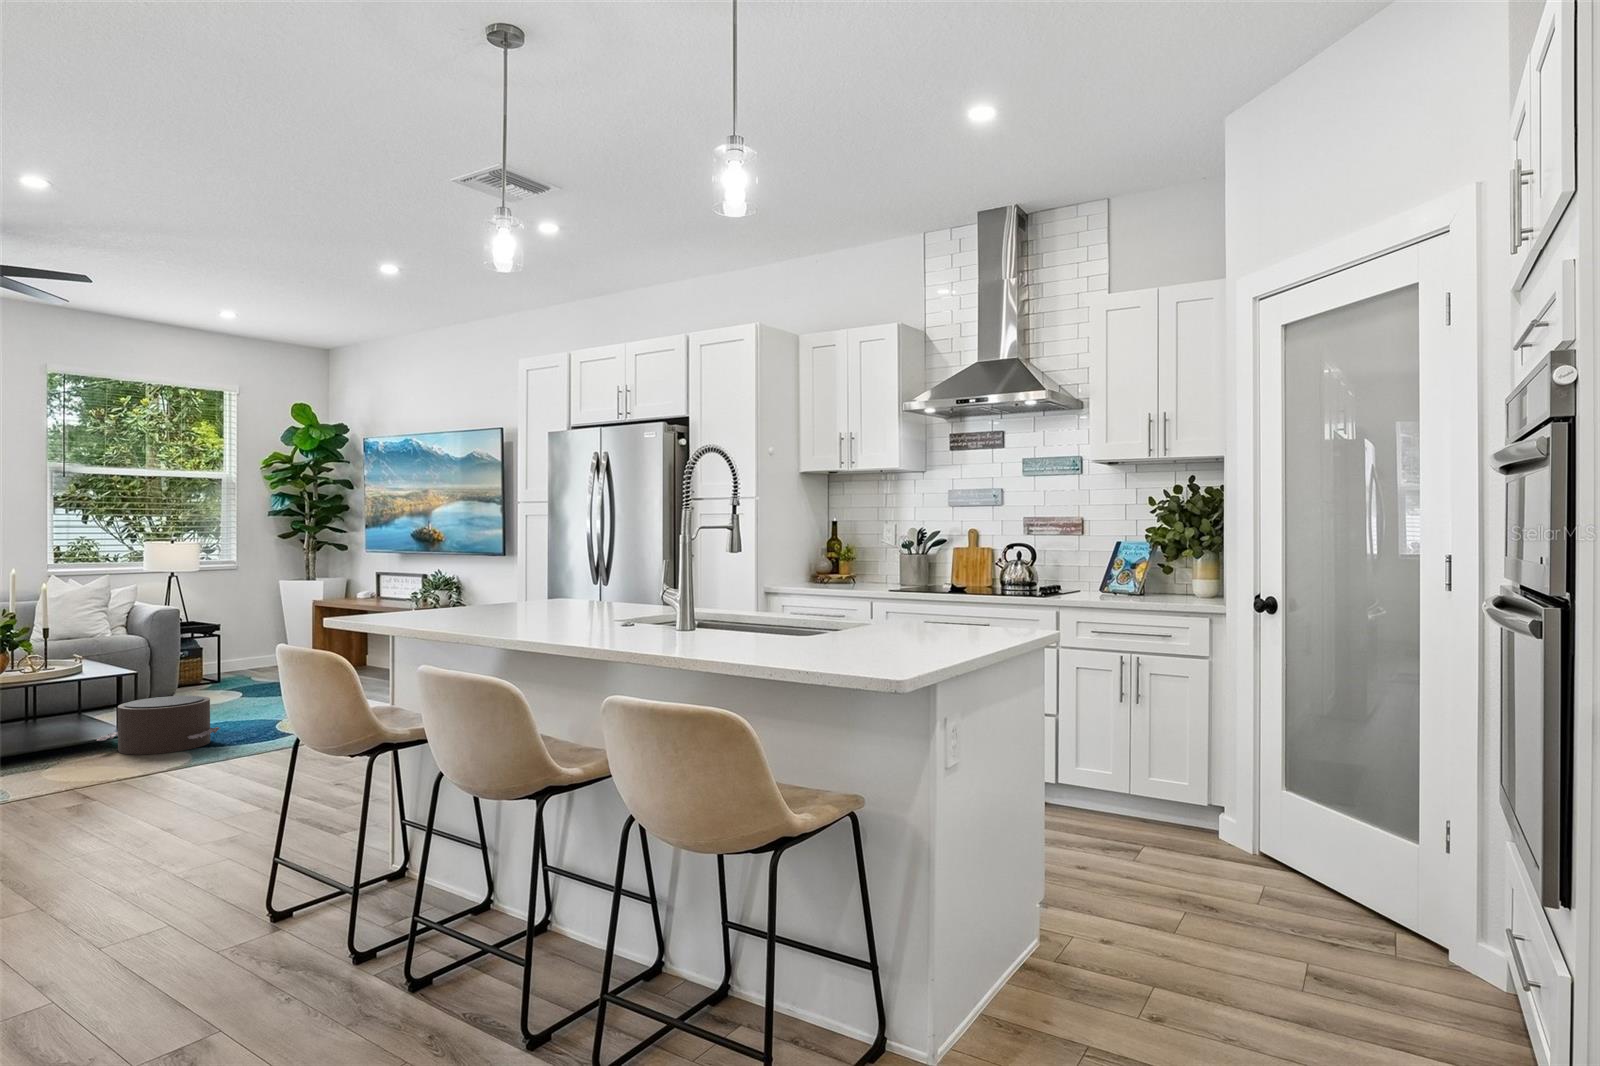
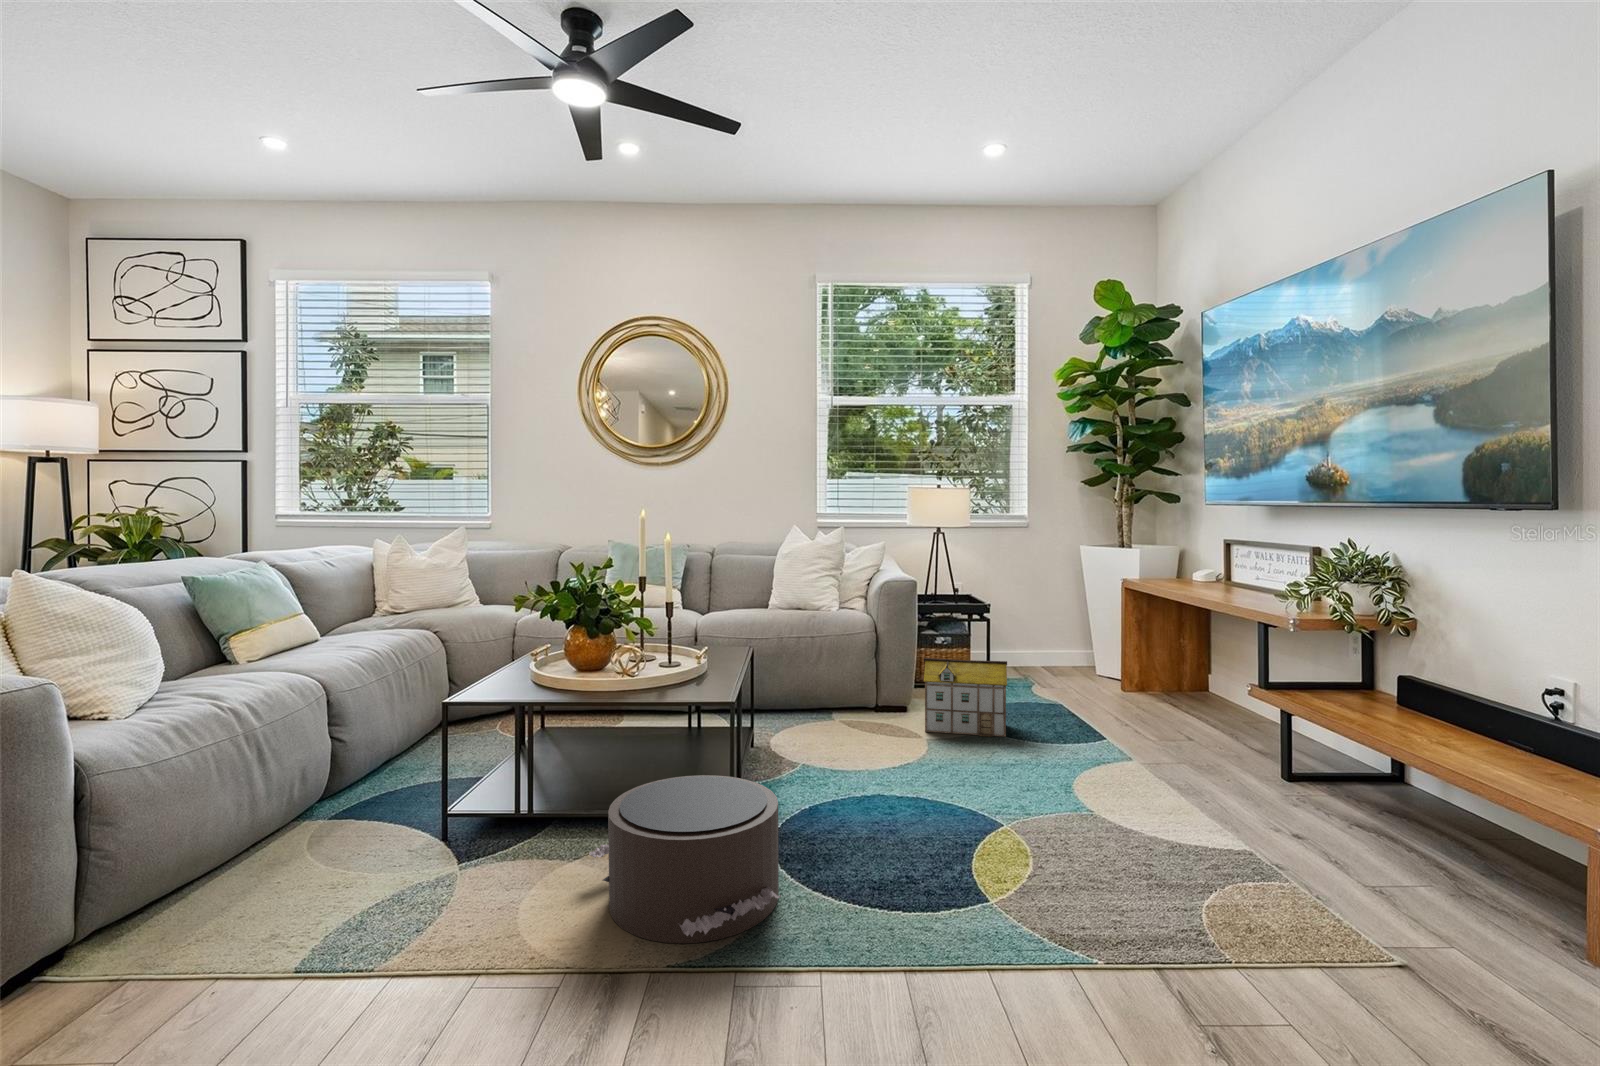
toy house: none [198,651,261,701] -> present [924,658,1007,737]

